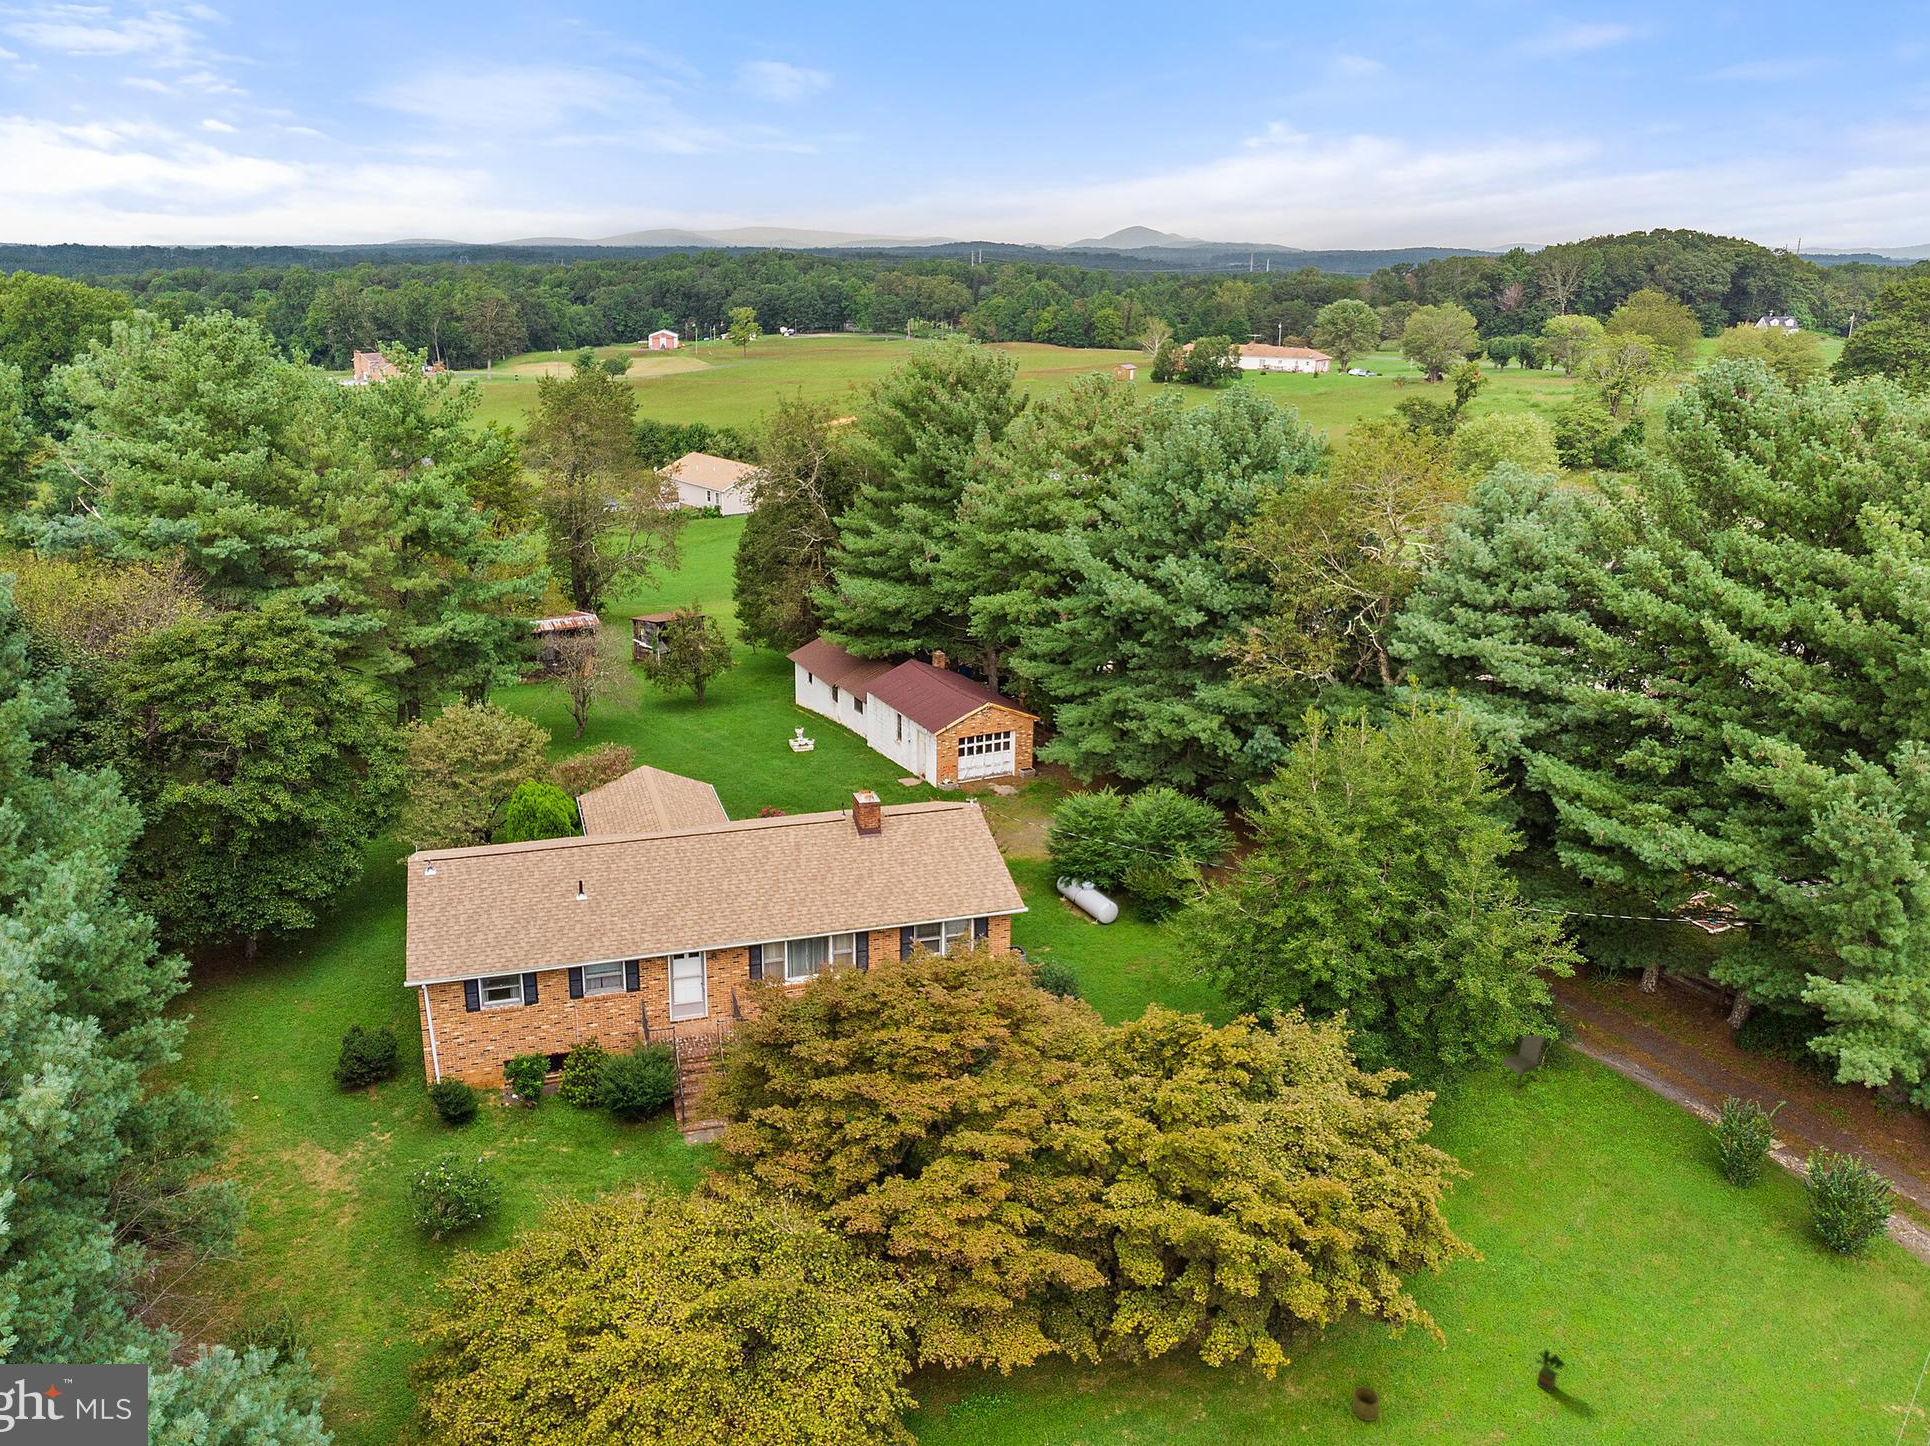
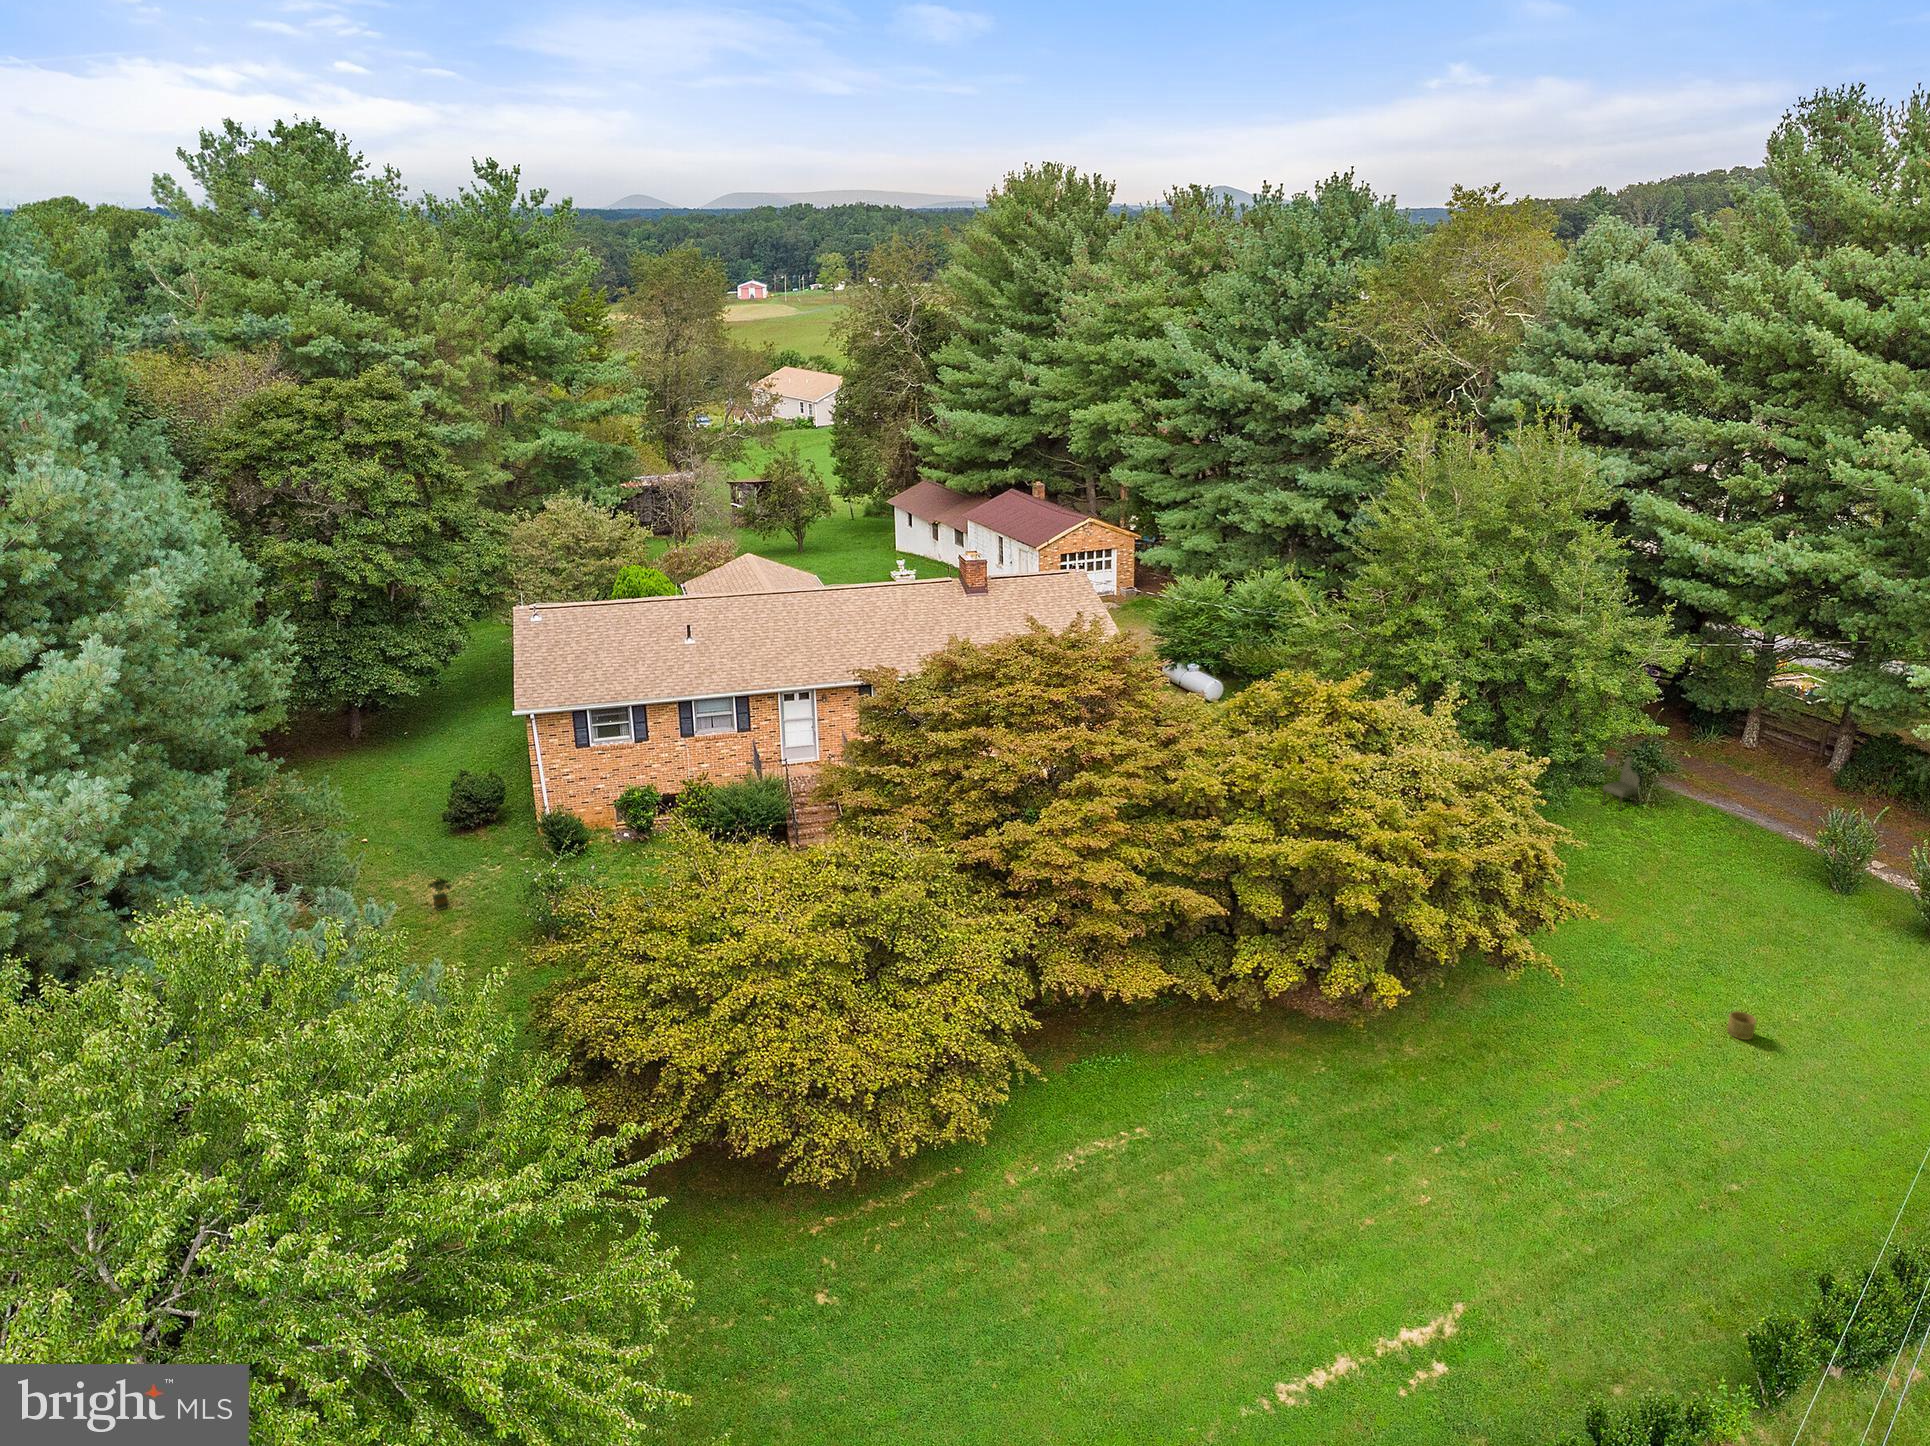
potted tree: present [1537,1350,1564,1392] -> present [429,879,451,910]
wooden bucket: present [1353,1386,1380,1421] -> present [1727,1011,1757,1040]

